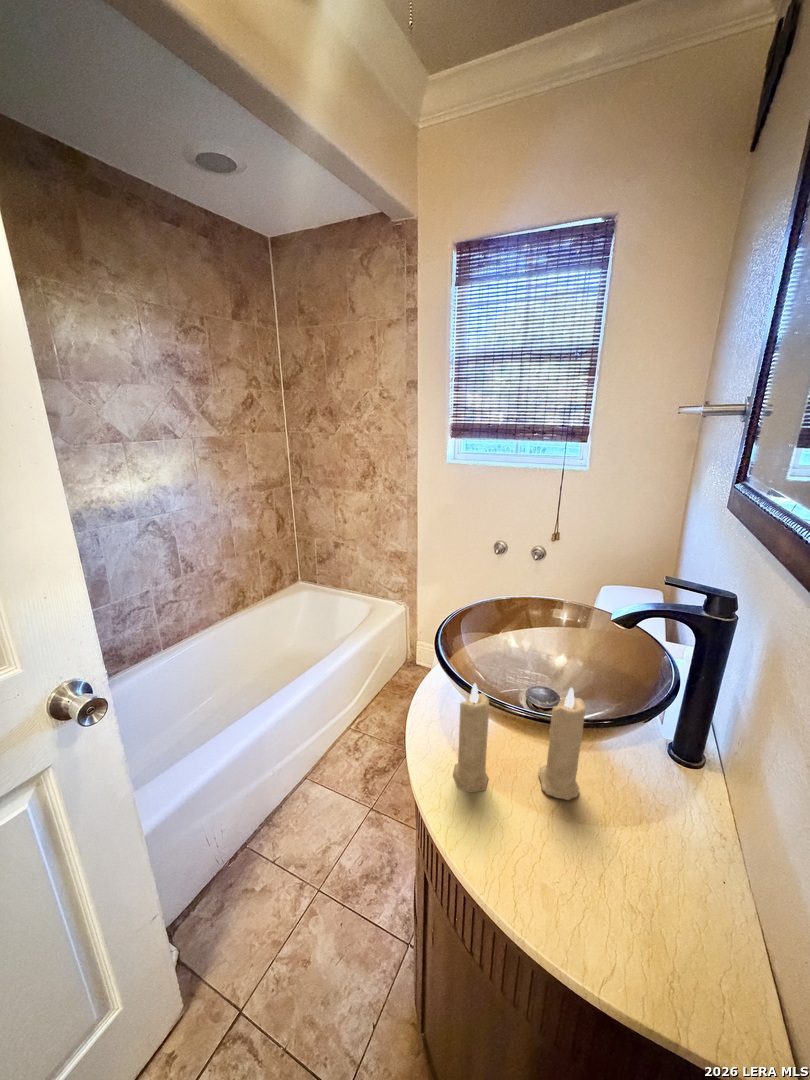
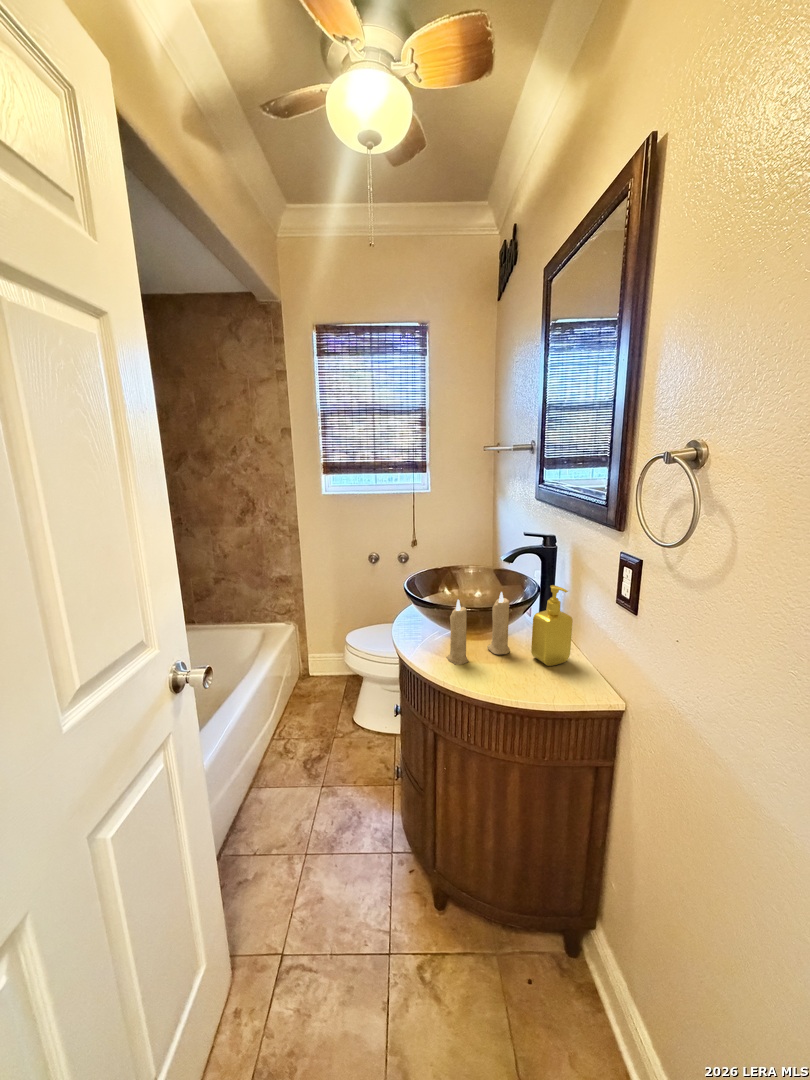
soap dispenser: none [615,714,723,877] -> present [531,585,573,666]

